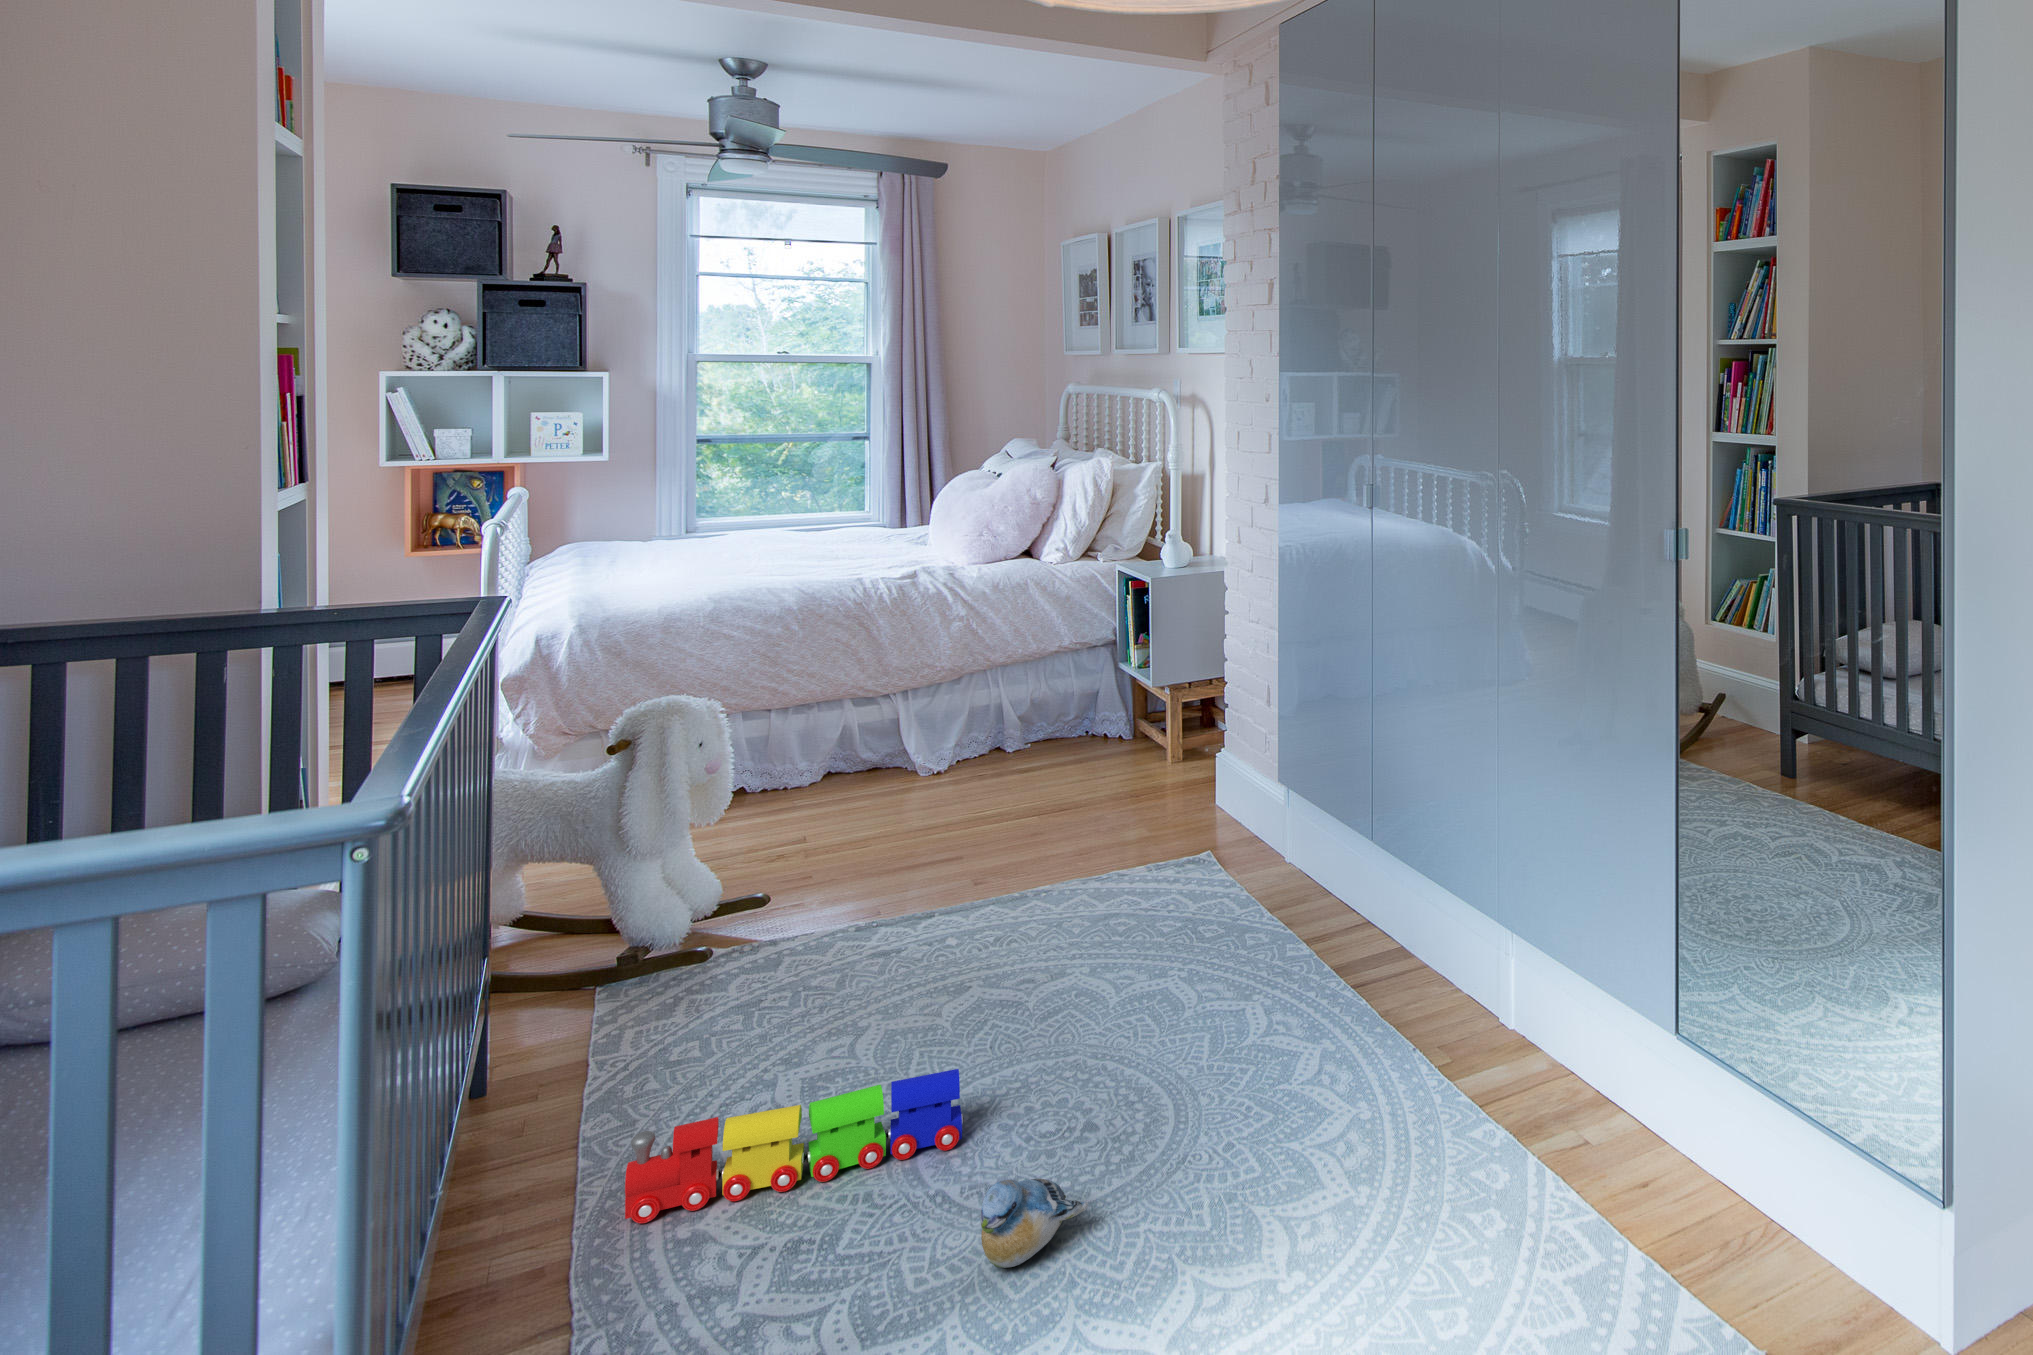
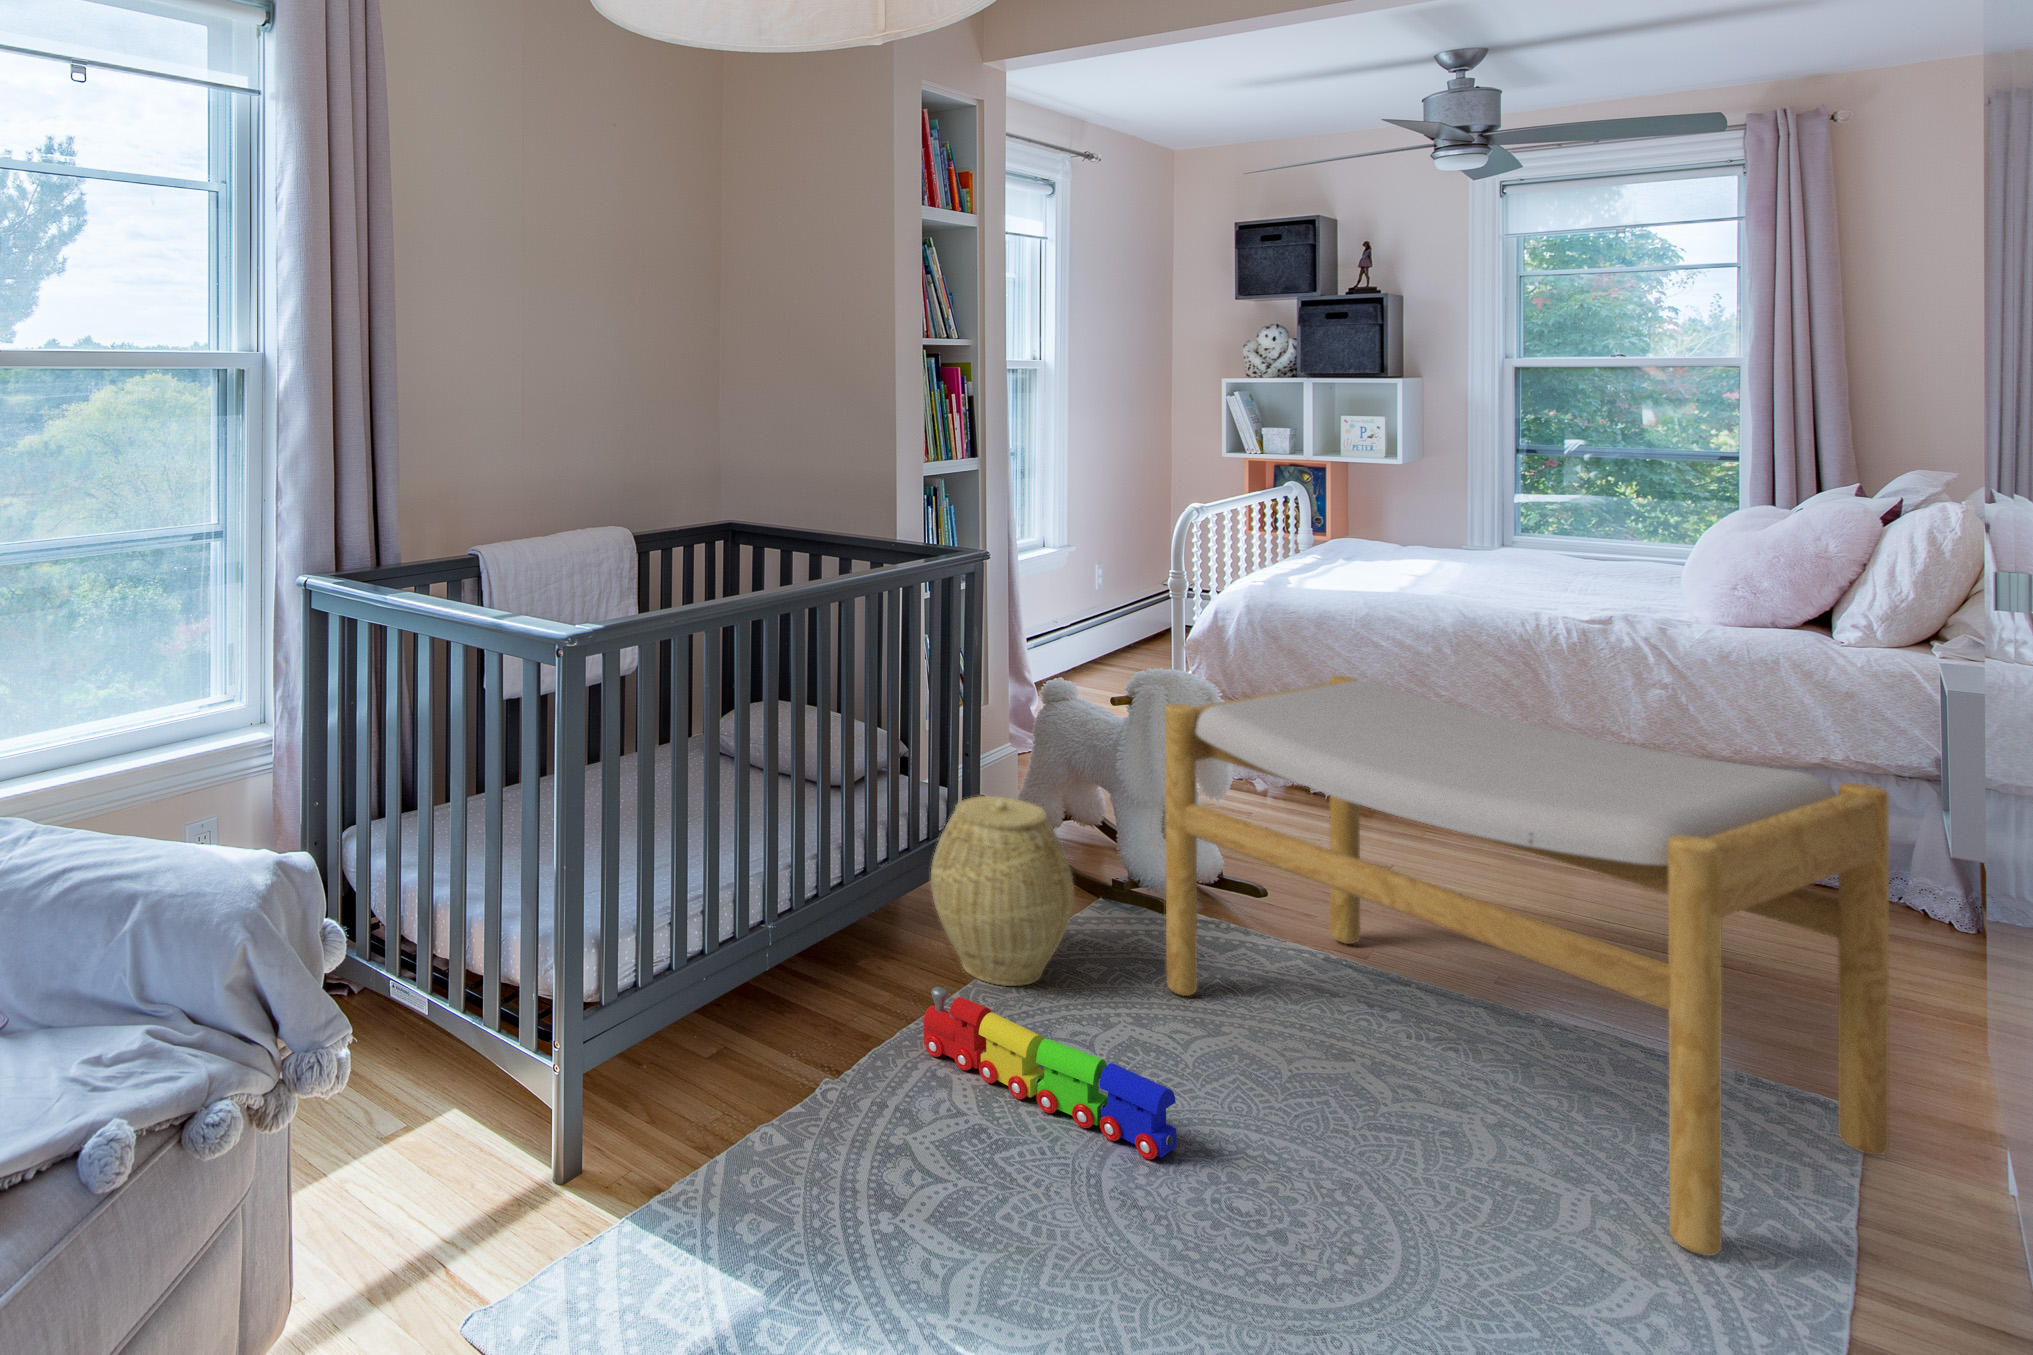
footstool: none [773,639,1259,1017] -> present [1165,676,1889,1256]
woven basket: none [483,879,690,1127] -> present [931,796,1074,986]
plush toy: present [981,1179,1088,1268] -> none [1029,1172,1160,1272]

